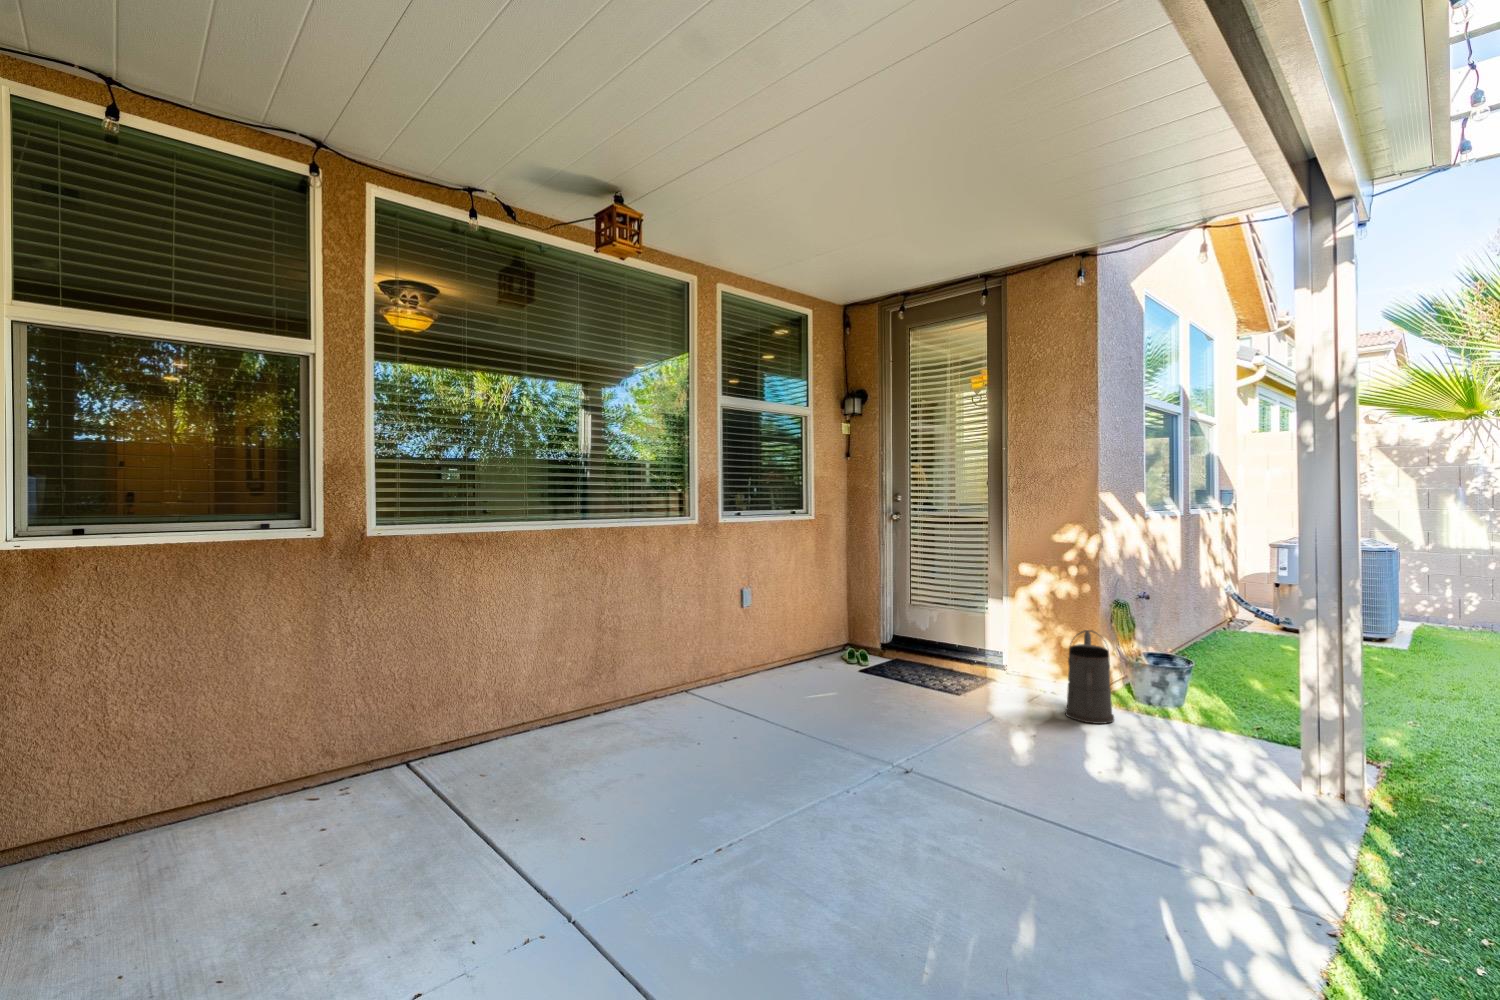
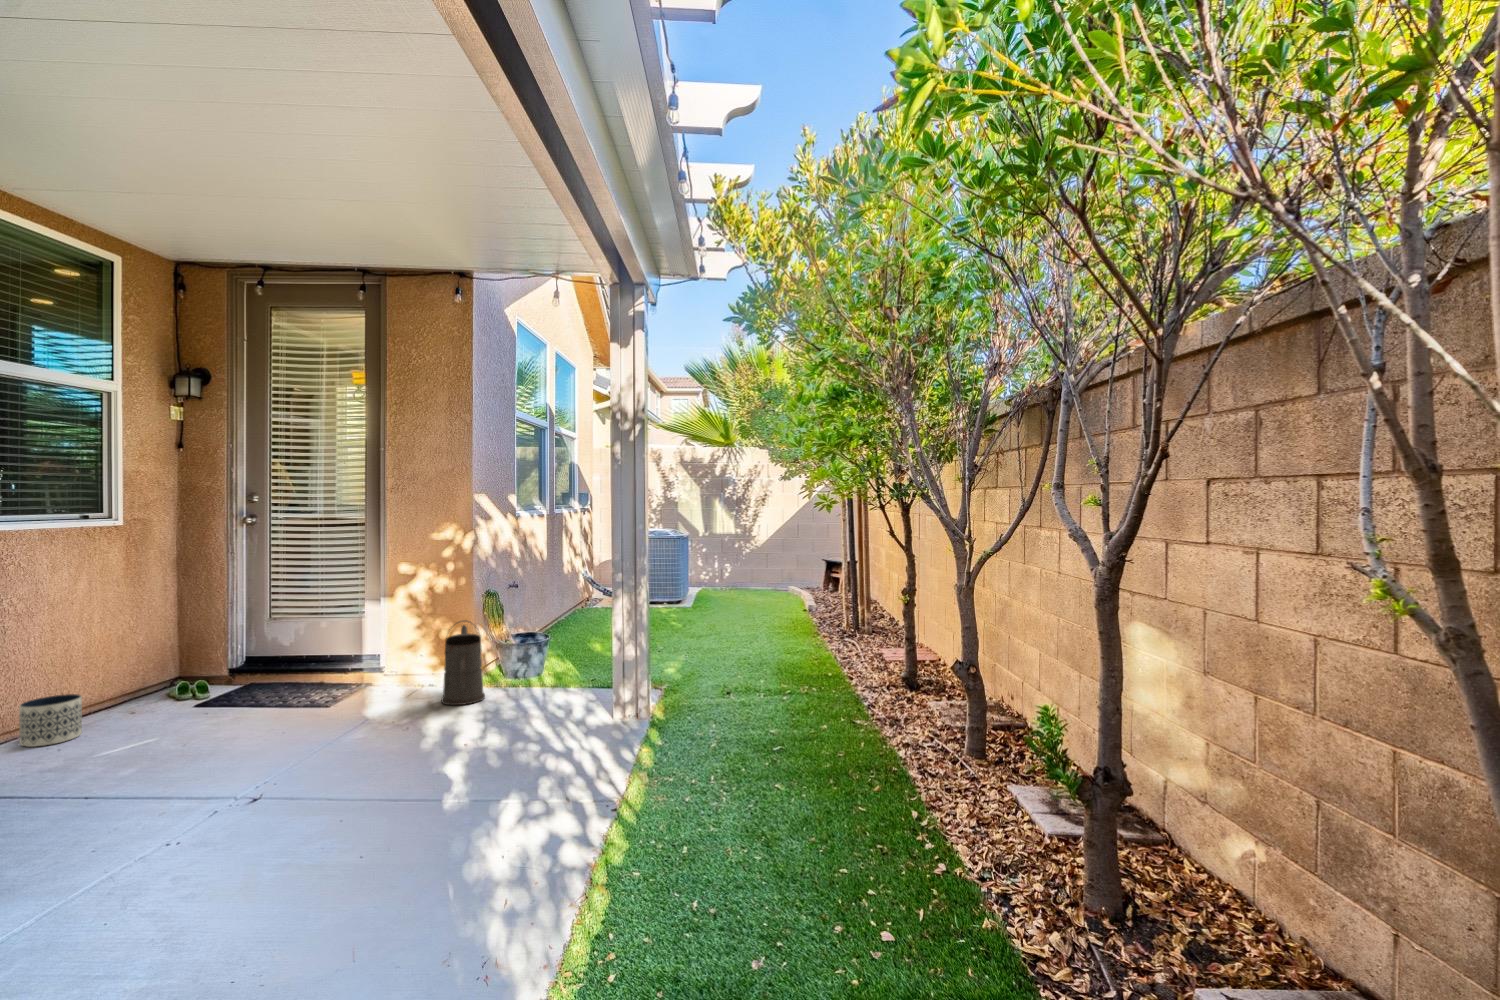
planter: none [760,643,792,679] -> present [19,694,82,747]

